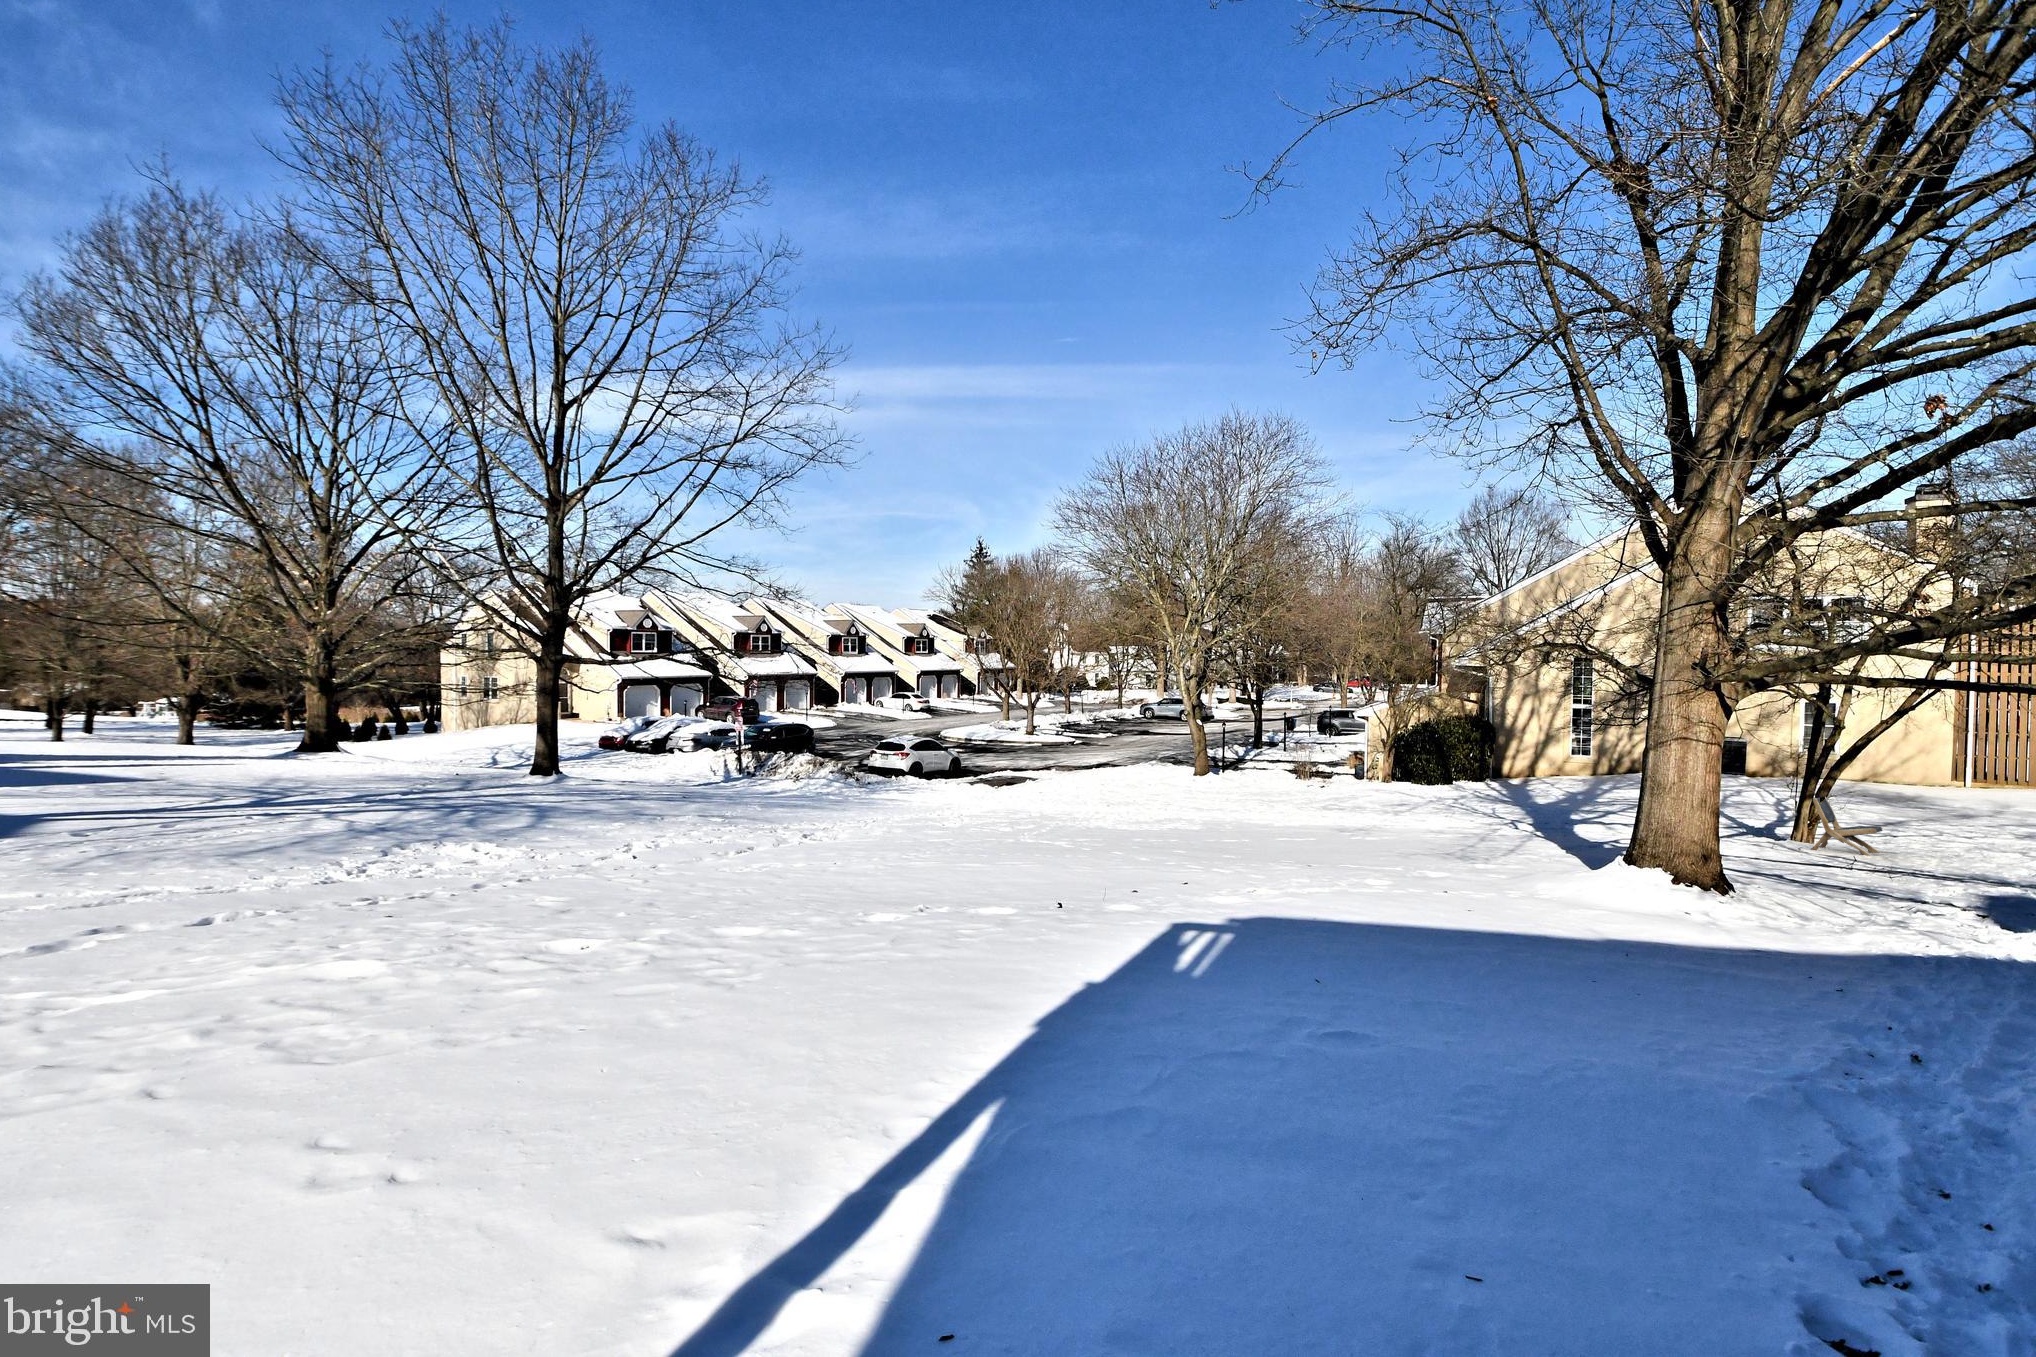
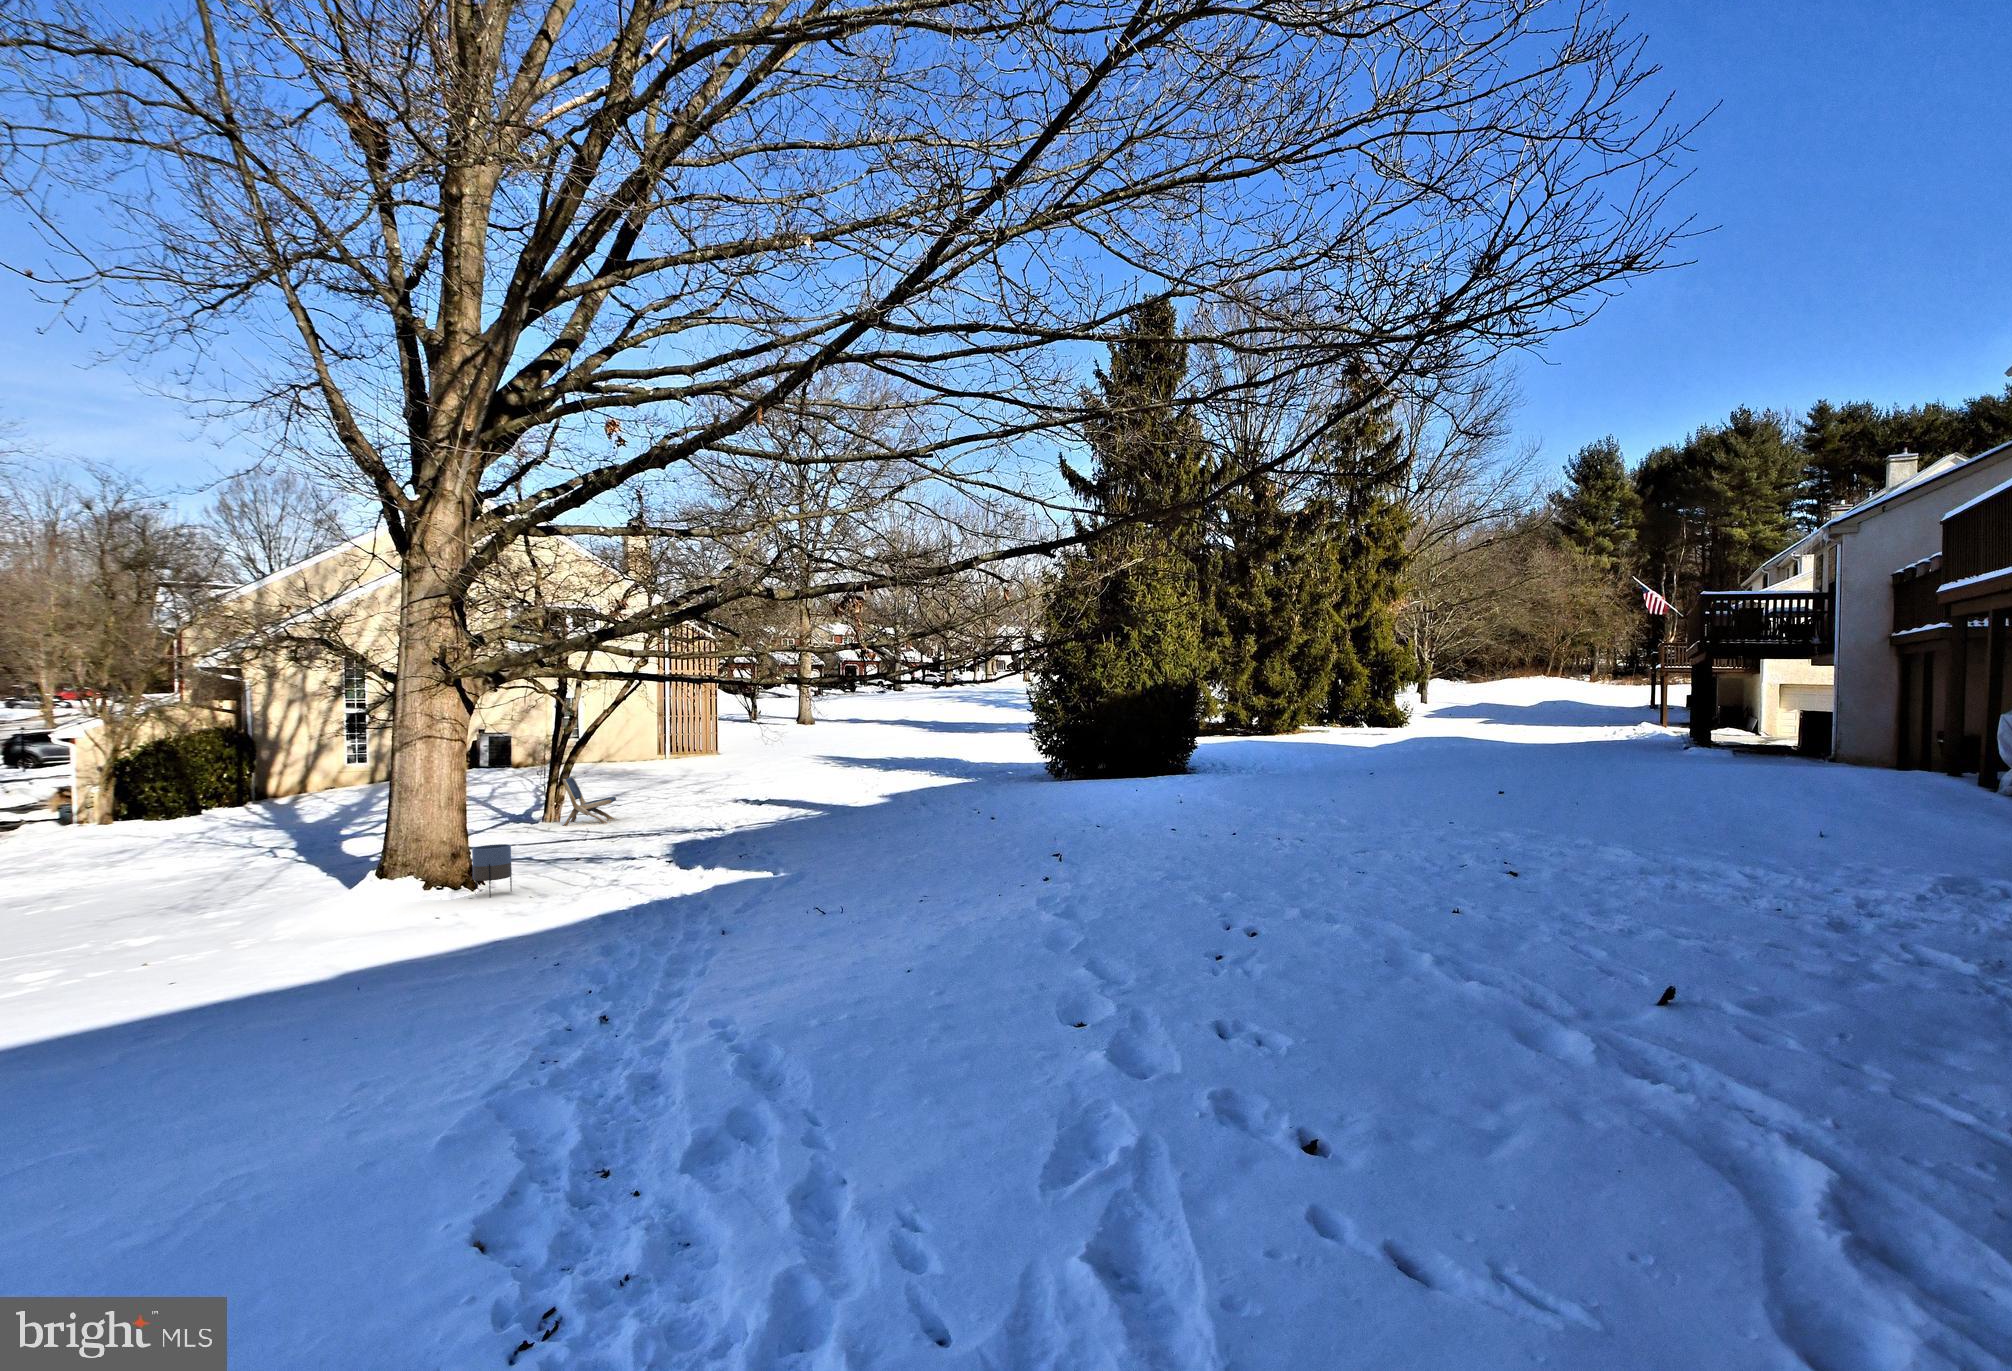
planter: none [1723,854,1766,907] -> present [472,844,512,897]

